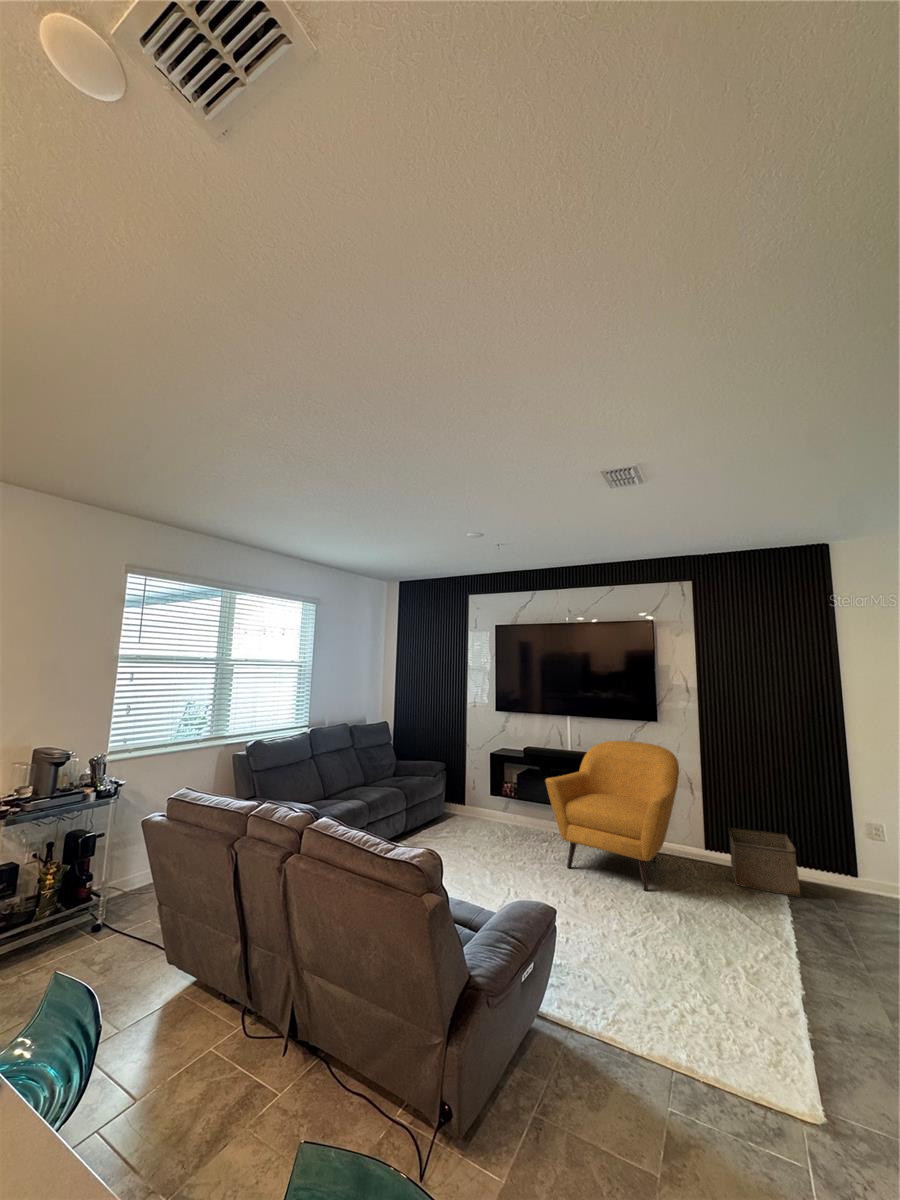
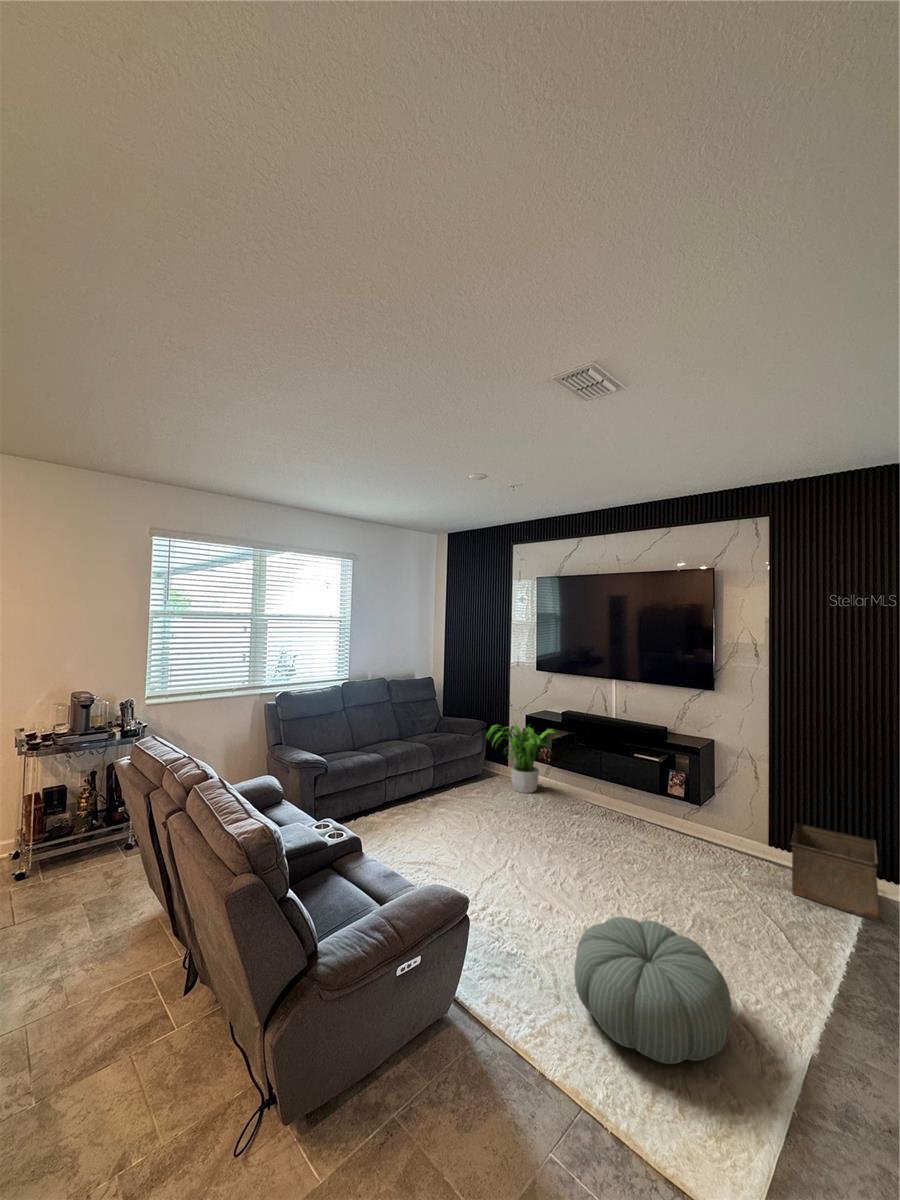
armchair: present [545,741,679,890] -> none [564,710,732,884]
potted plant: none [455,762,526,828] -> present [486,725,555,793]
pouf: none [618,914,753,1023] -> present [574,917,732,1064]

